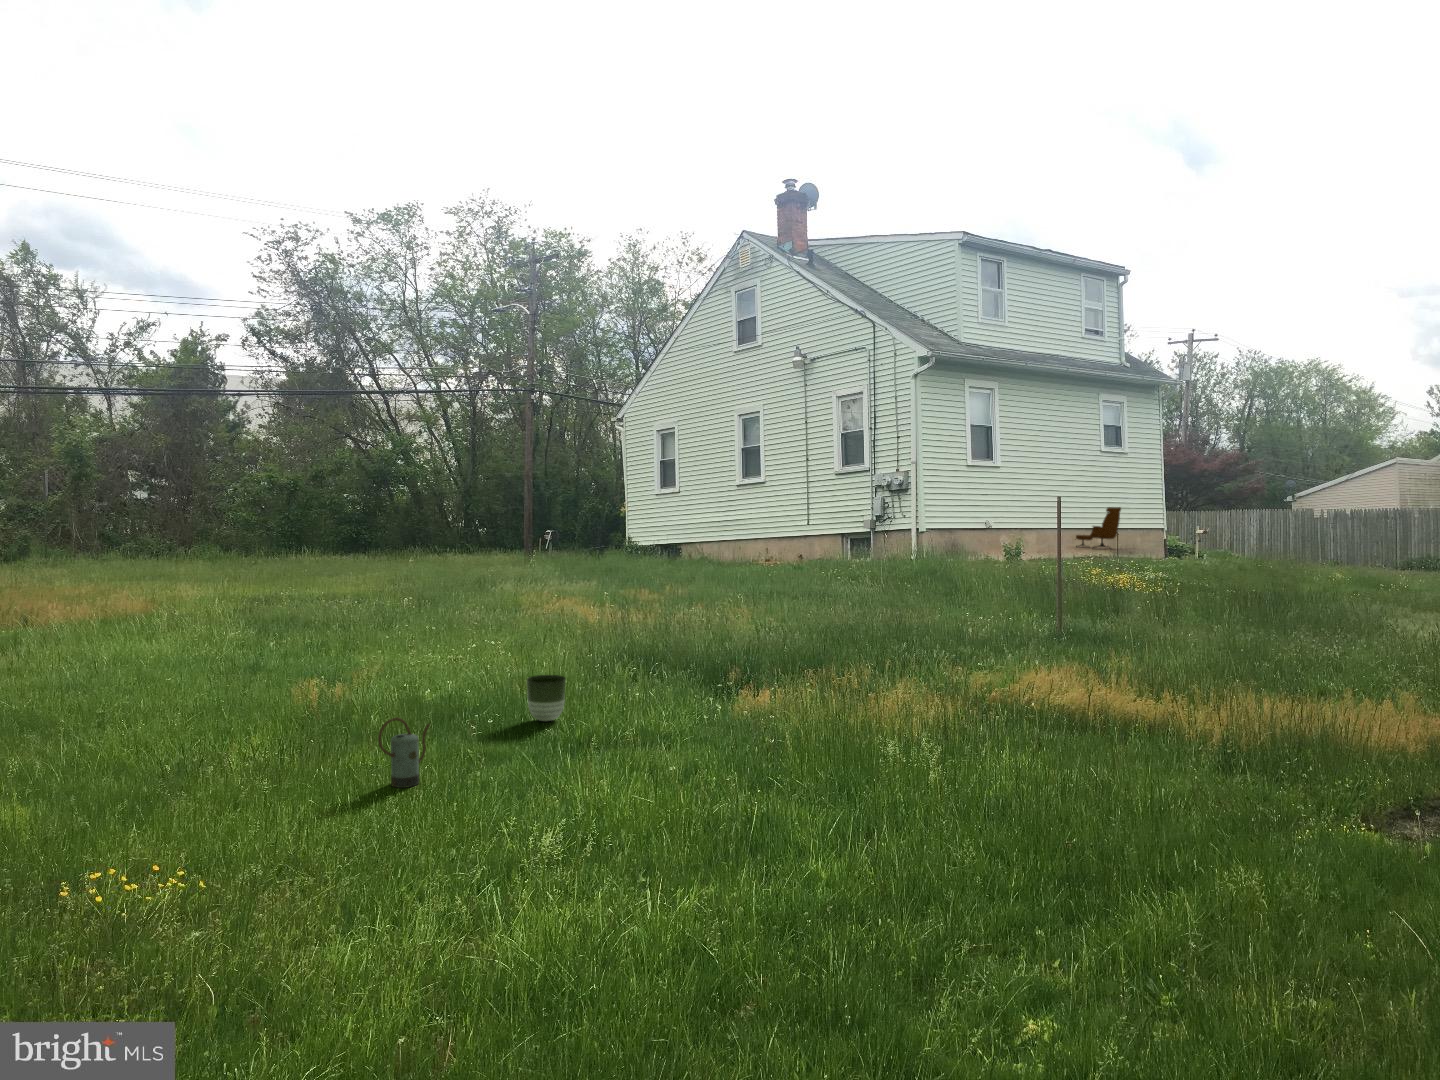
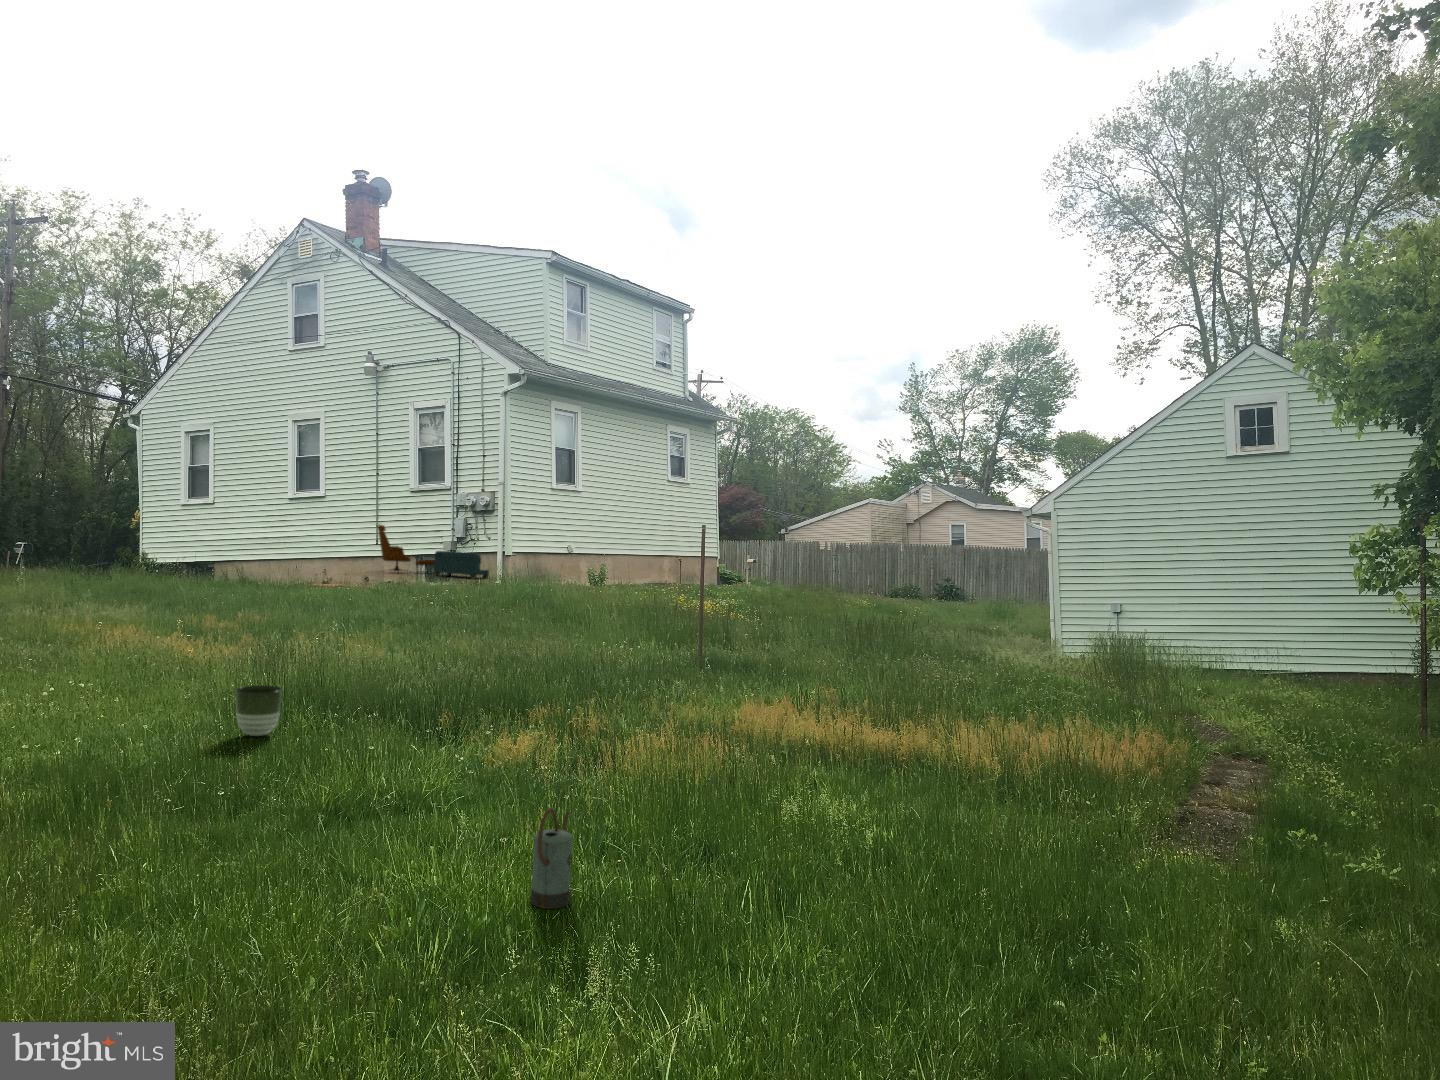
lounge chair: present [1076,507,1121,548] -> present [378,525,434,573]
bench: none [854,530,905,557] -> present [434,551,489,579]
watering can: present [378,717,430,788] -> present [531,808,573,909]

